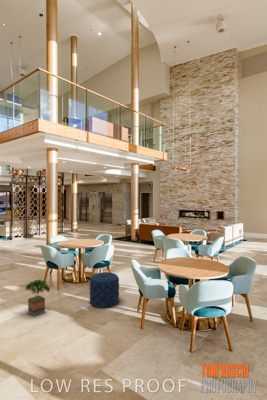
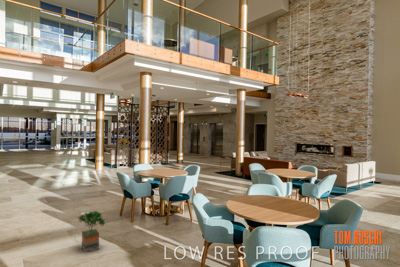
pouf: present [90,272,119,308] -> none [152,208,188,251]

